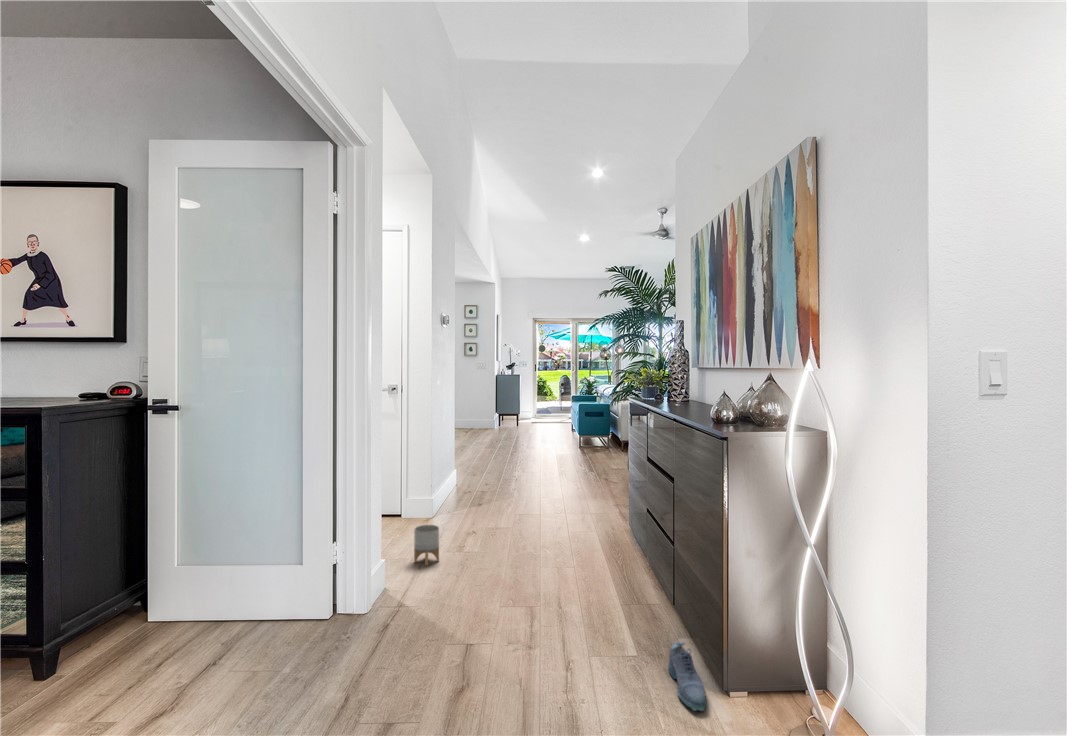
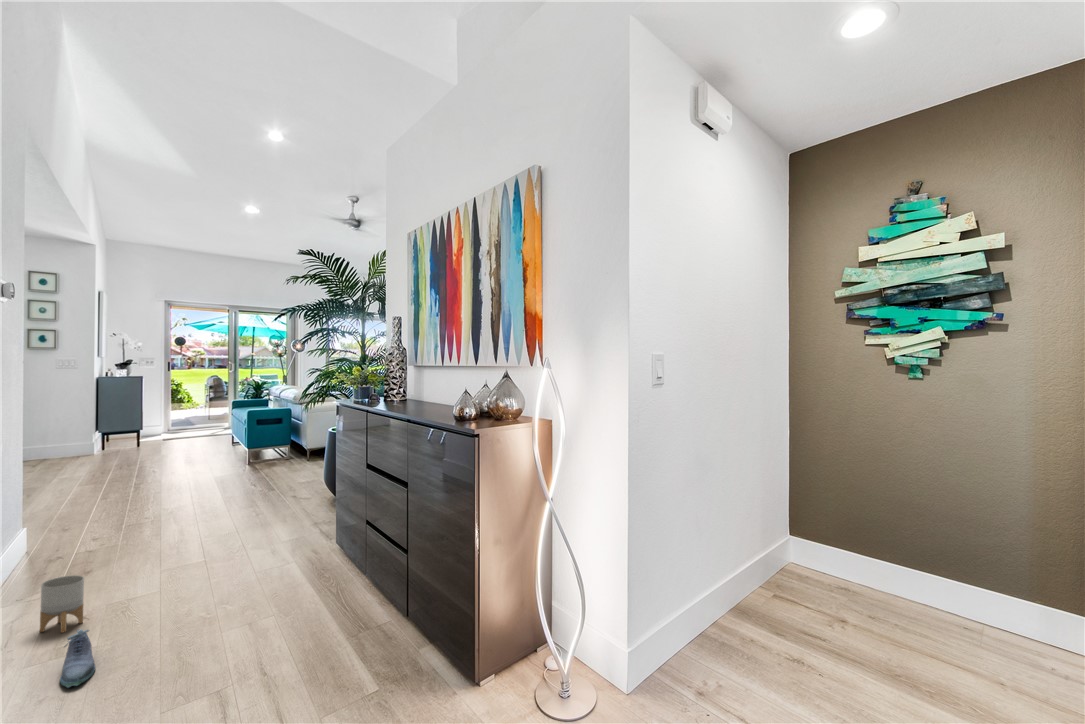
shoe: present [668,642,706,711] -> present [60,630,96,688]

